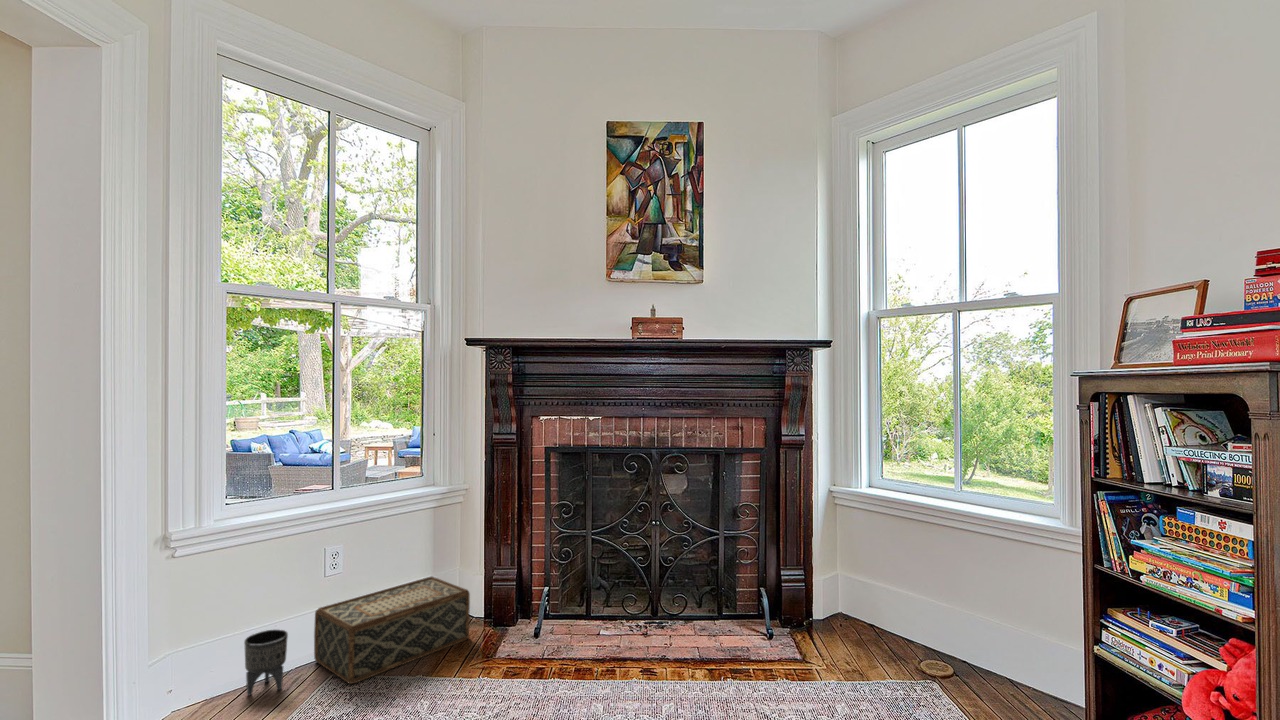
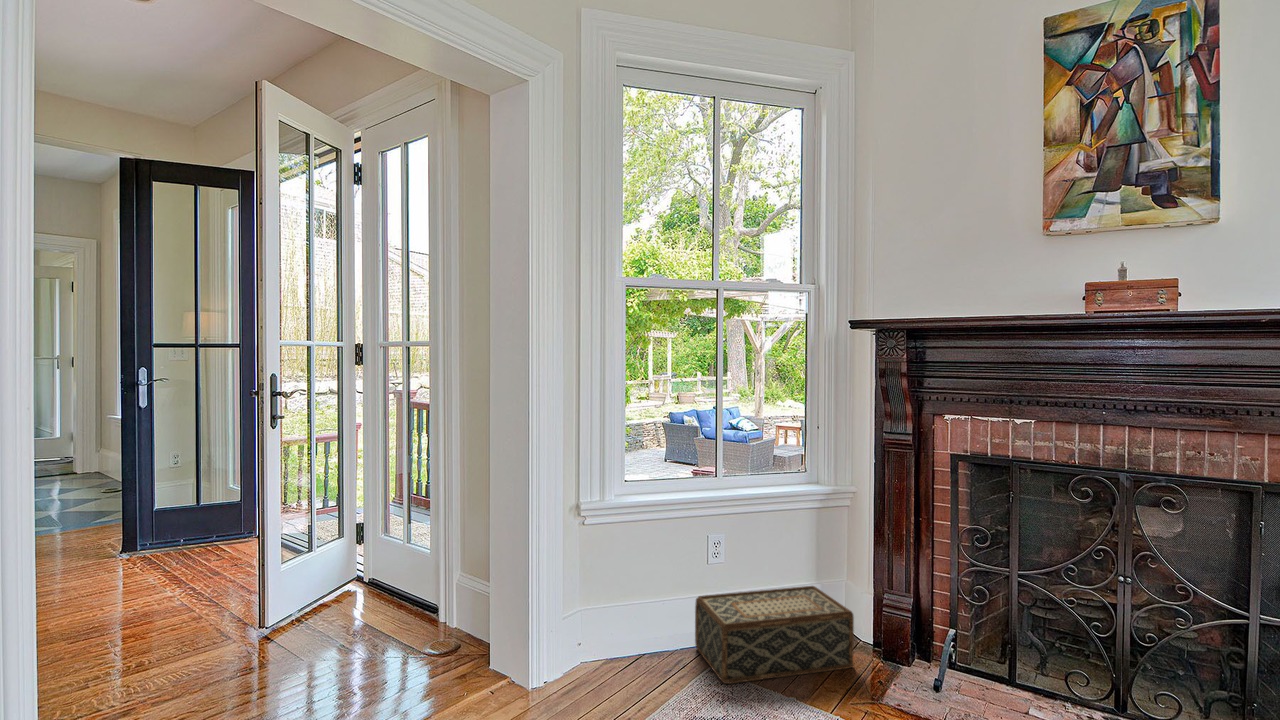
planter: present [244,629,288,695] -> none [634,608,669,669]

